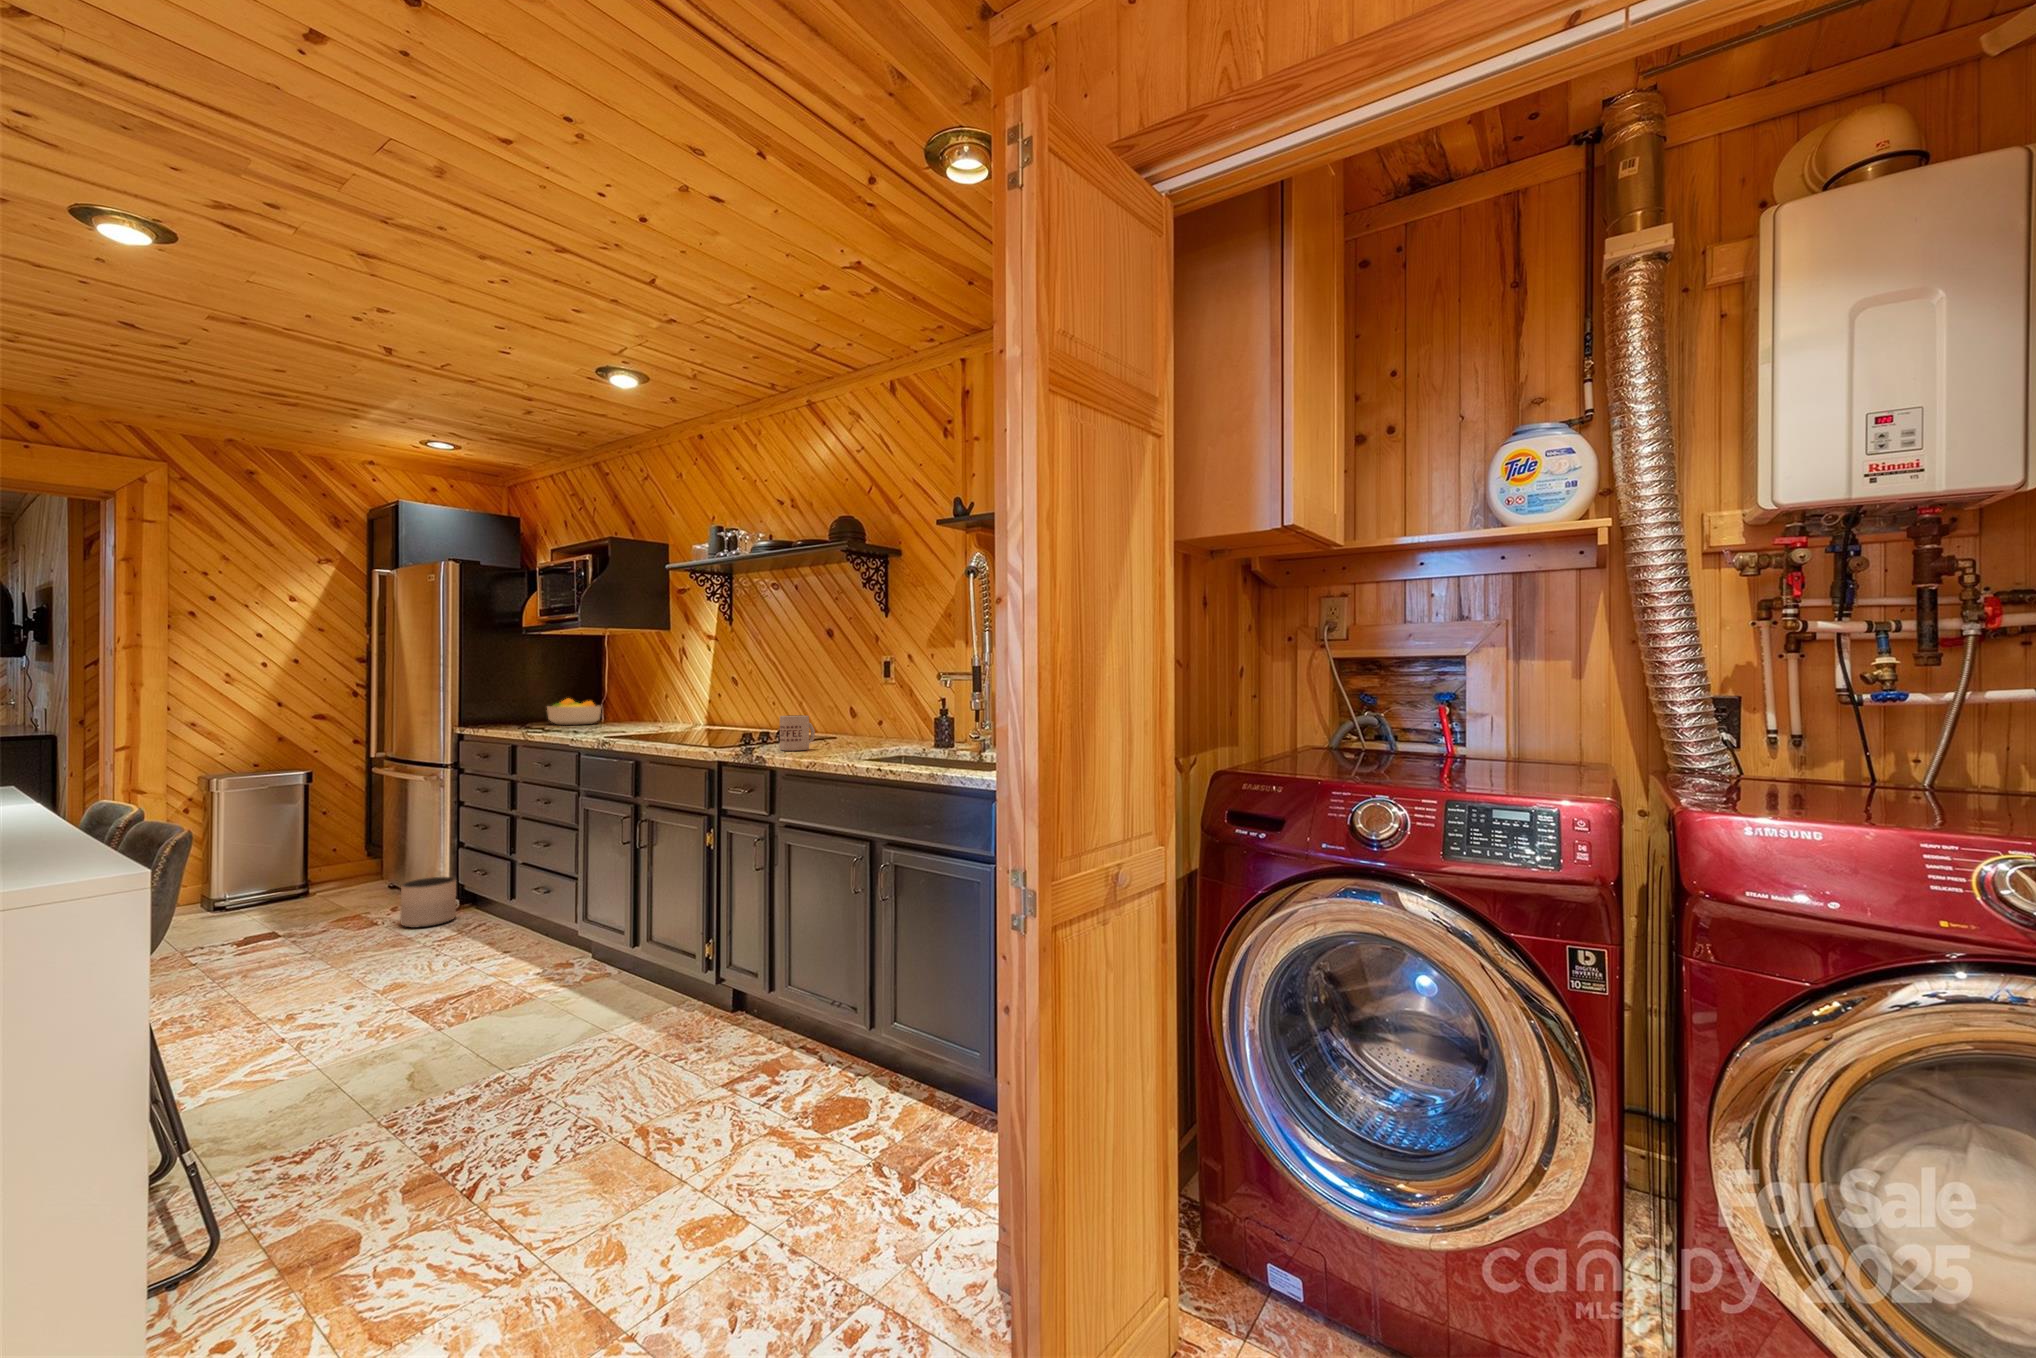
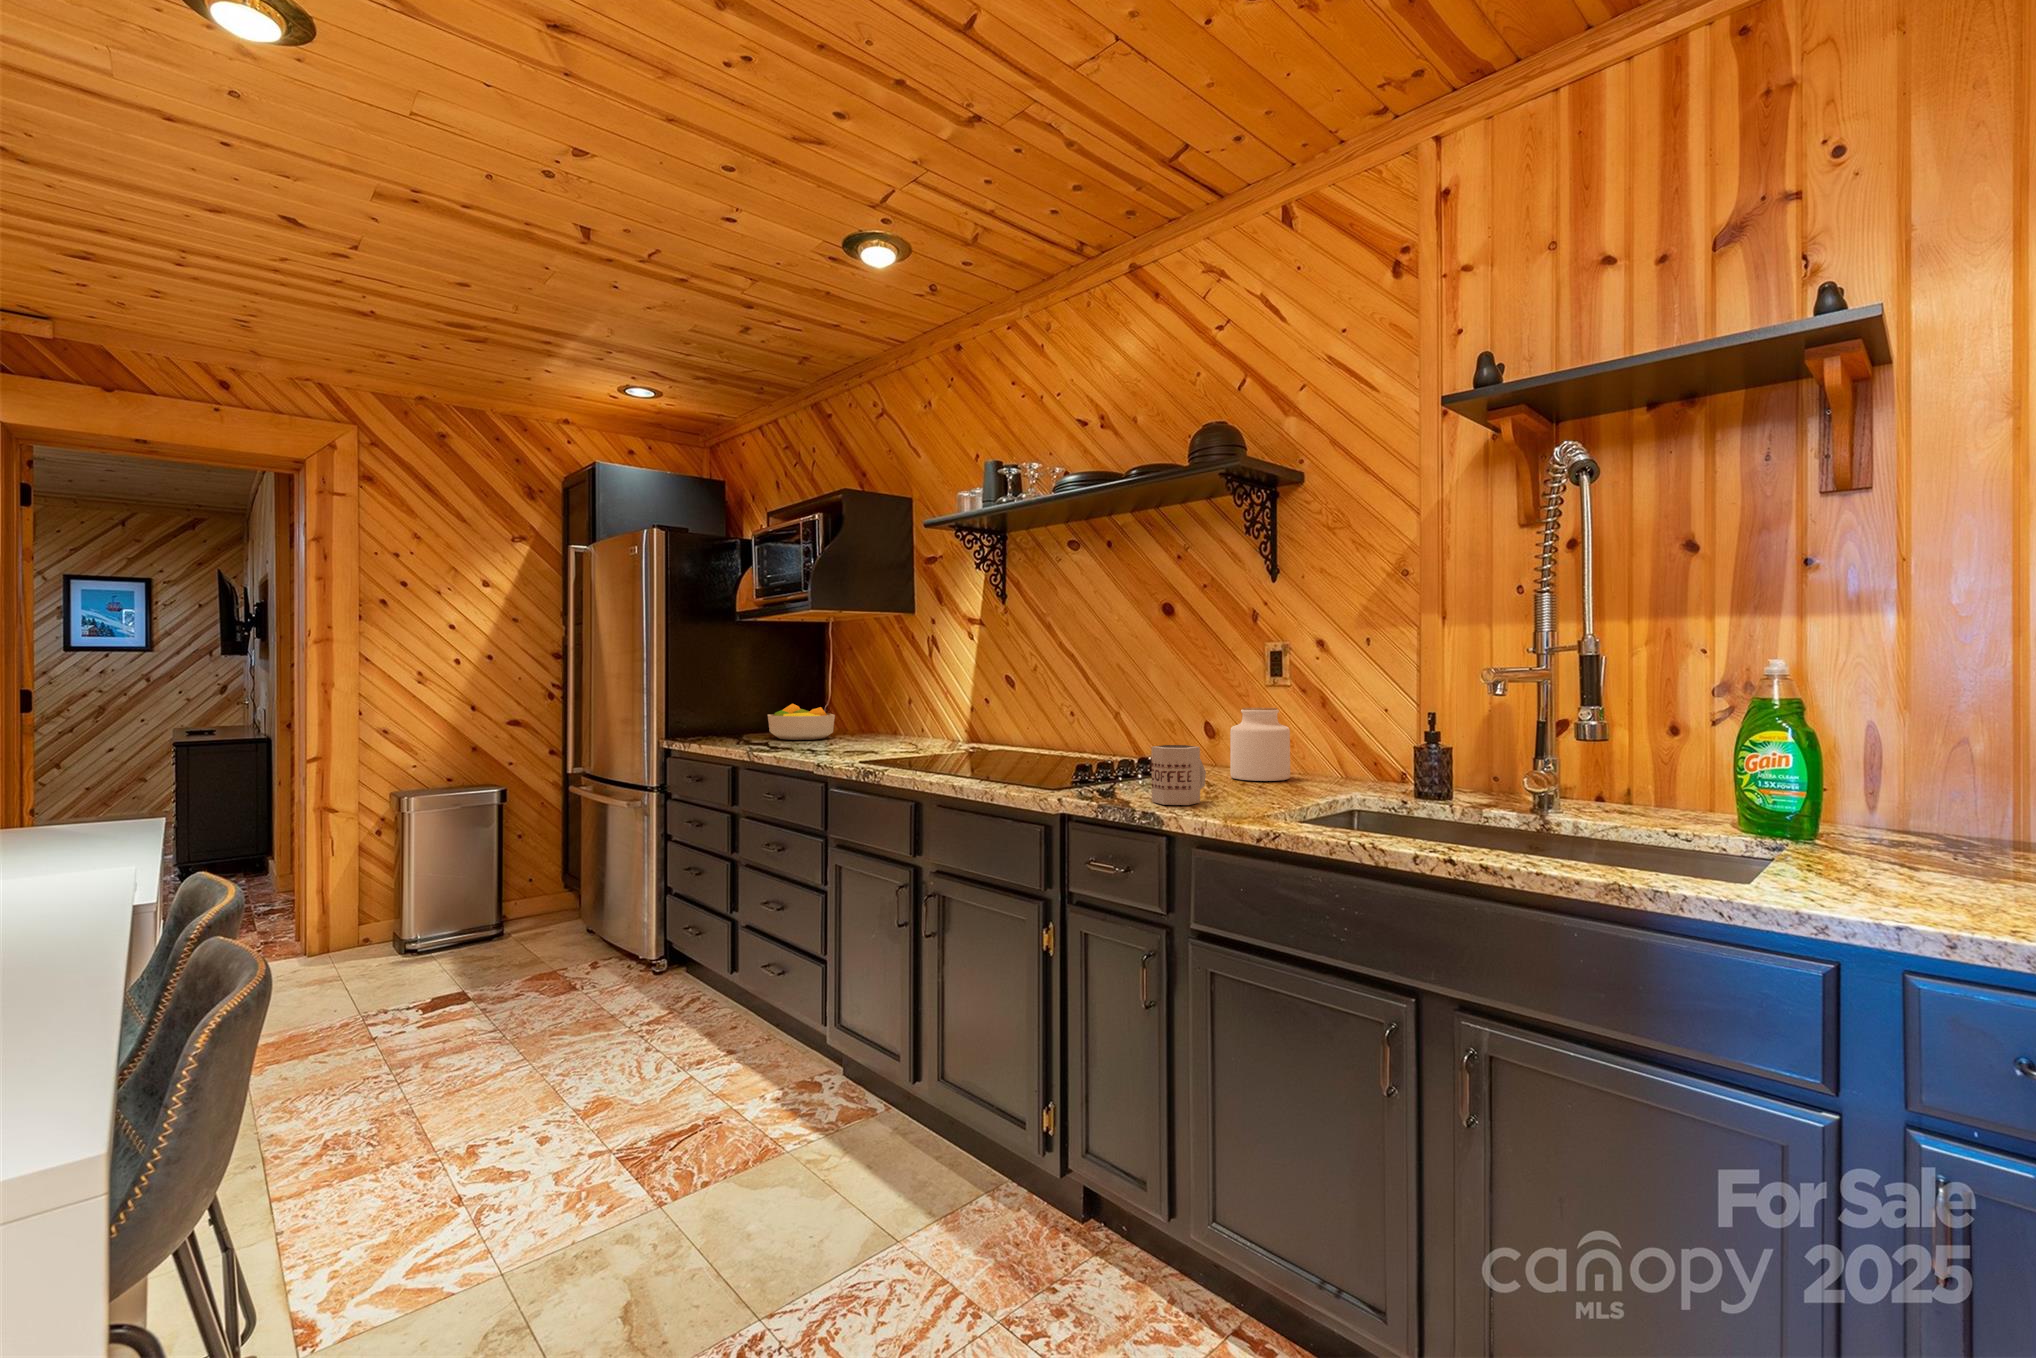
jar: none [853,695,889,740] -> present [1230,708,1290,781]
planter: present [400,877,456,928] -> none [603,932,665,1000]

